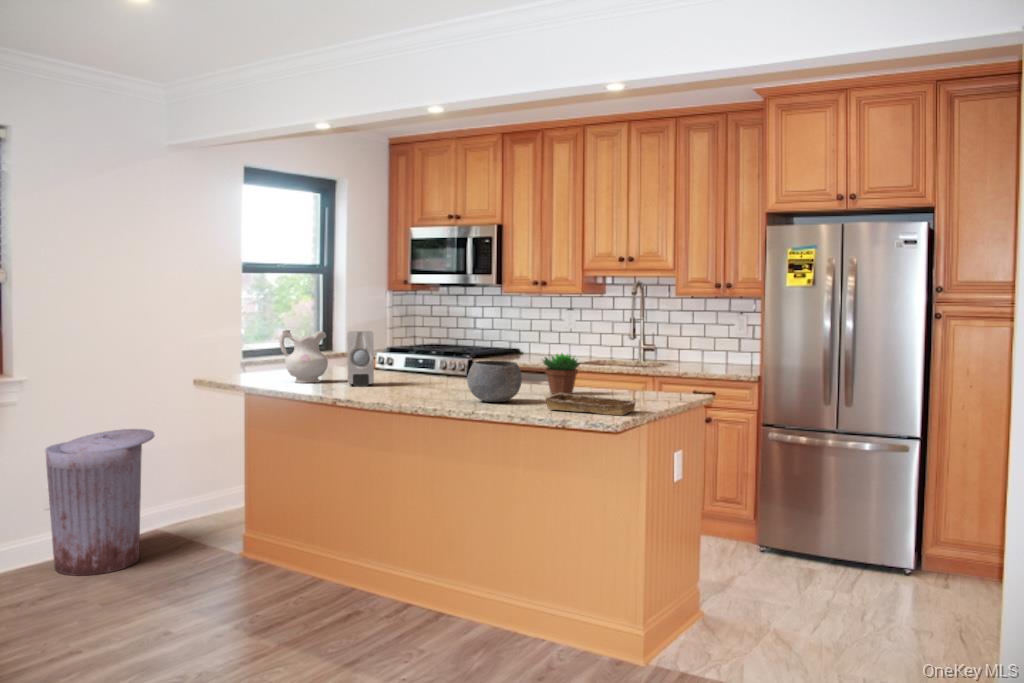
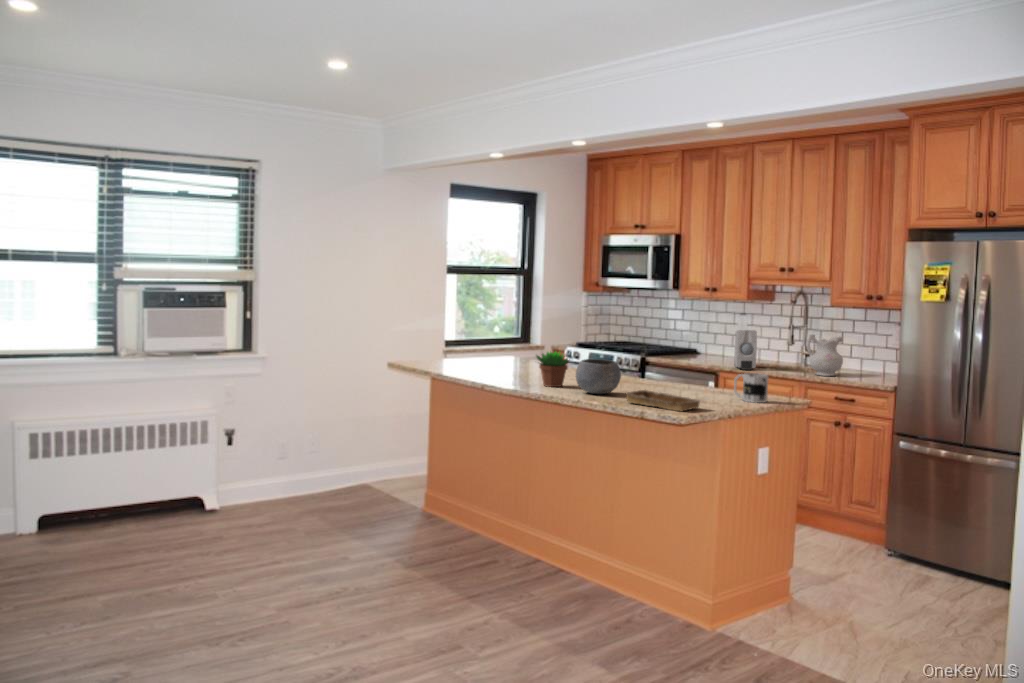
ceramic pitcher: present [279,330,328,383] -> present [807,335,843,376]
soap dispenser: present [347,331,374,387] -> present [734,330,757,370]
succulent plant: present [543,354,580,394] -> present [536,352,569,387]
mug: none [641,368,680,401] -> present [734,373,768,403]
trash can: present [45,429,154,576] -> none [292,398,371,508]

